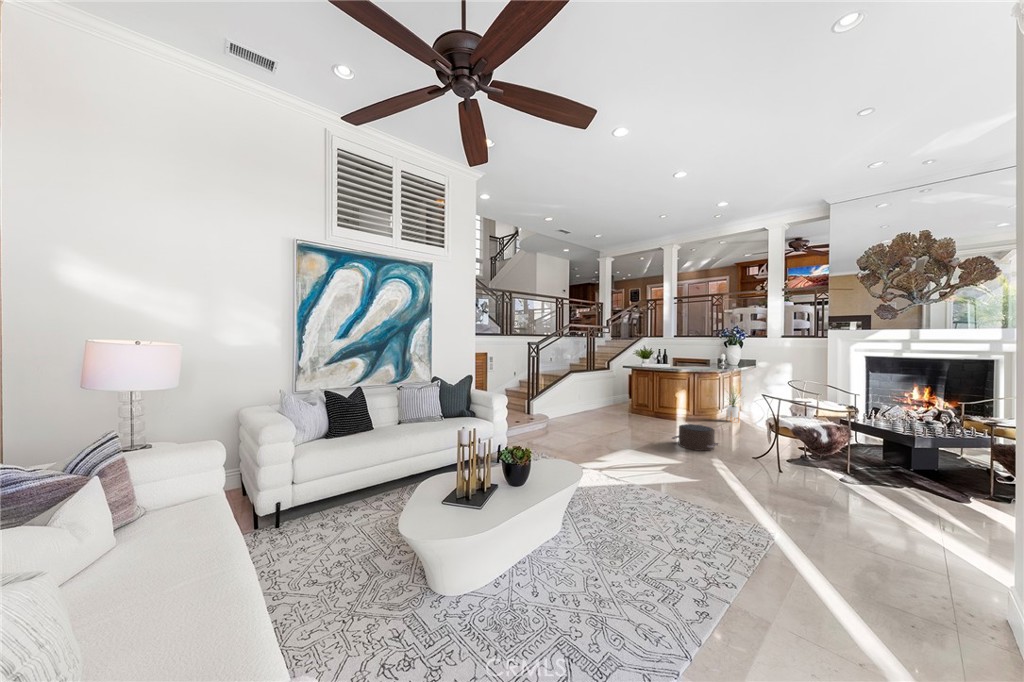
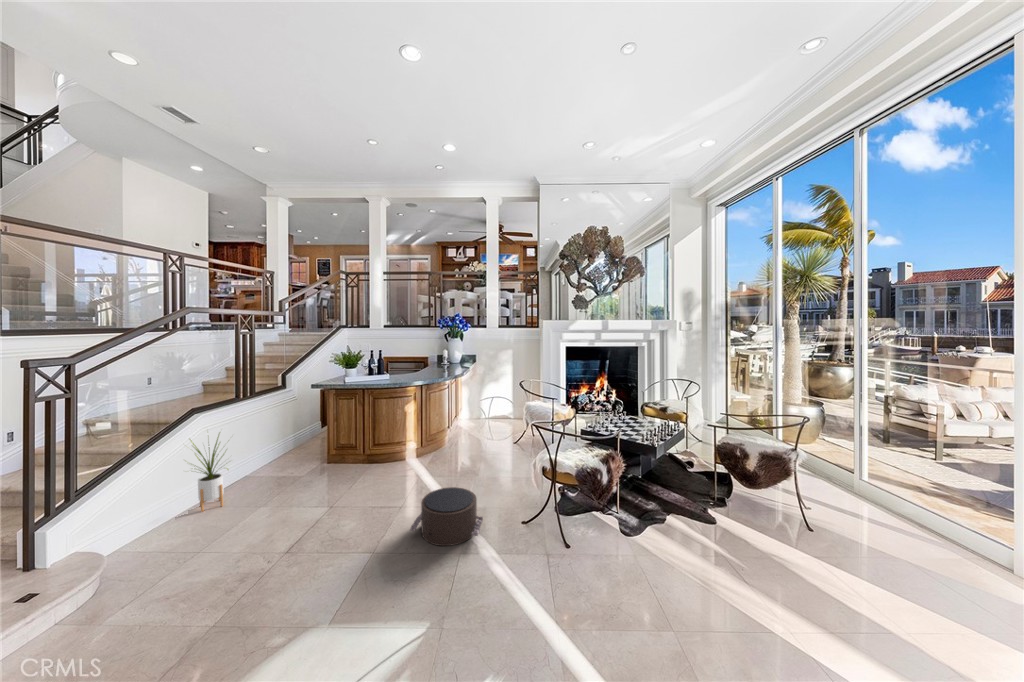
house plant: present [726,392,740,422] -> present [190,433,228,512]

